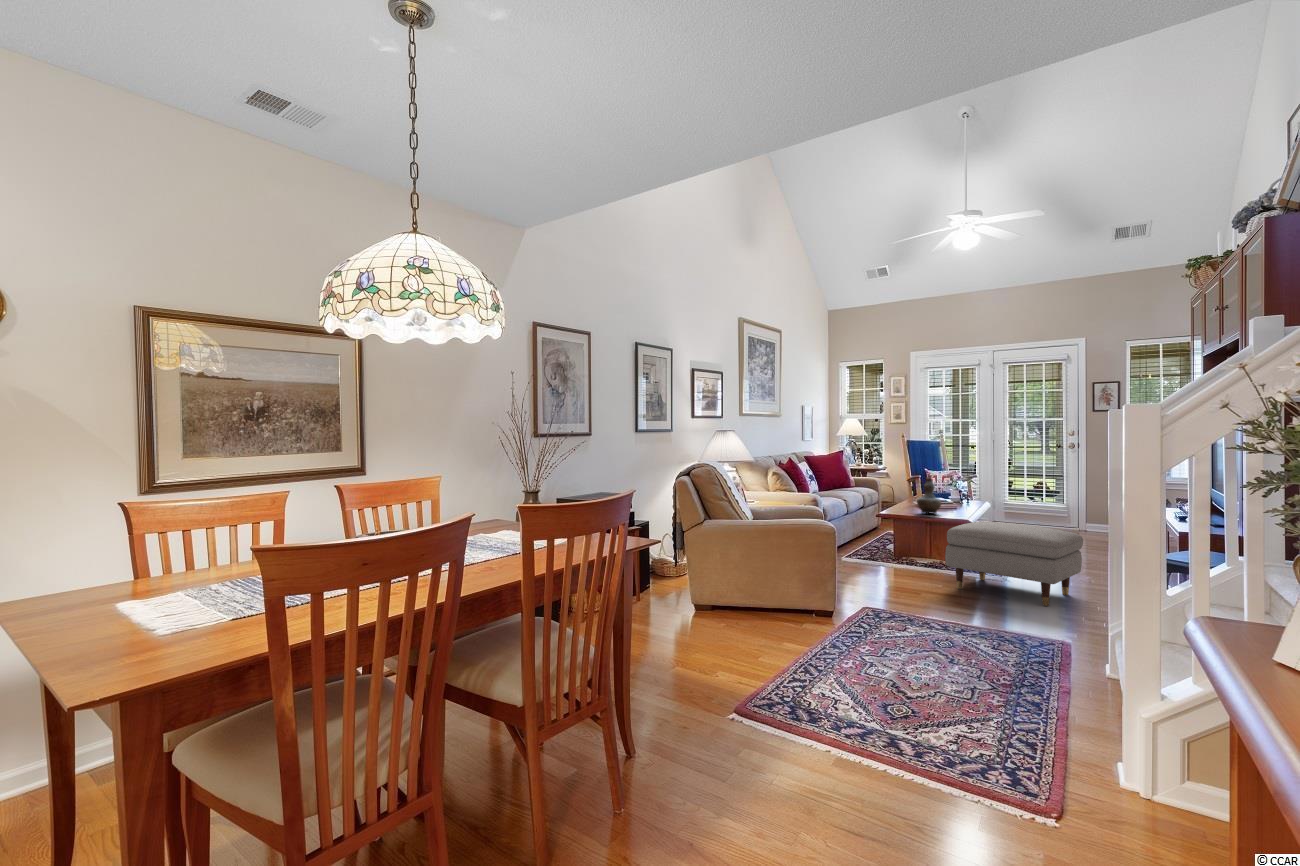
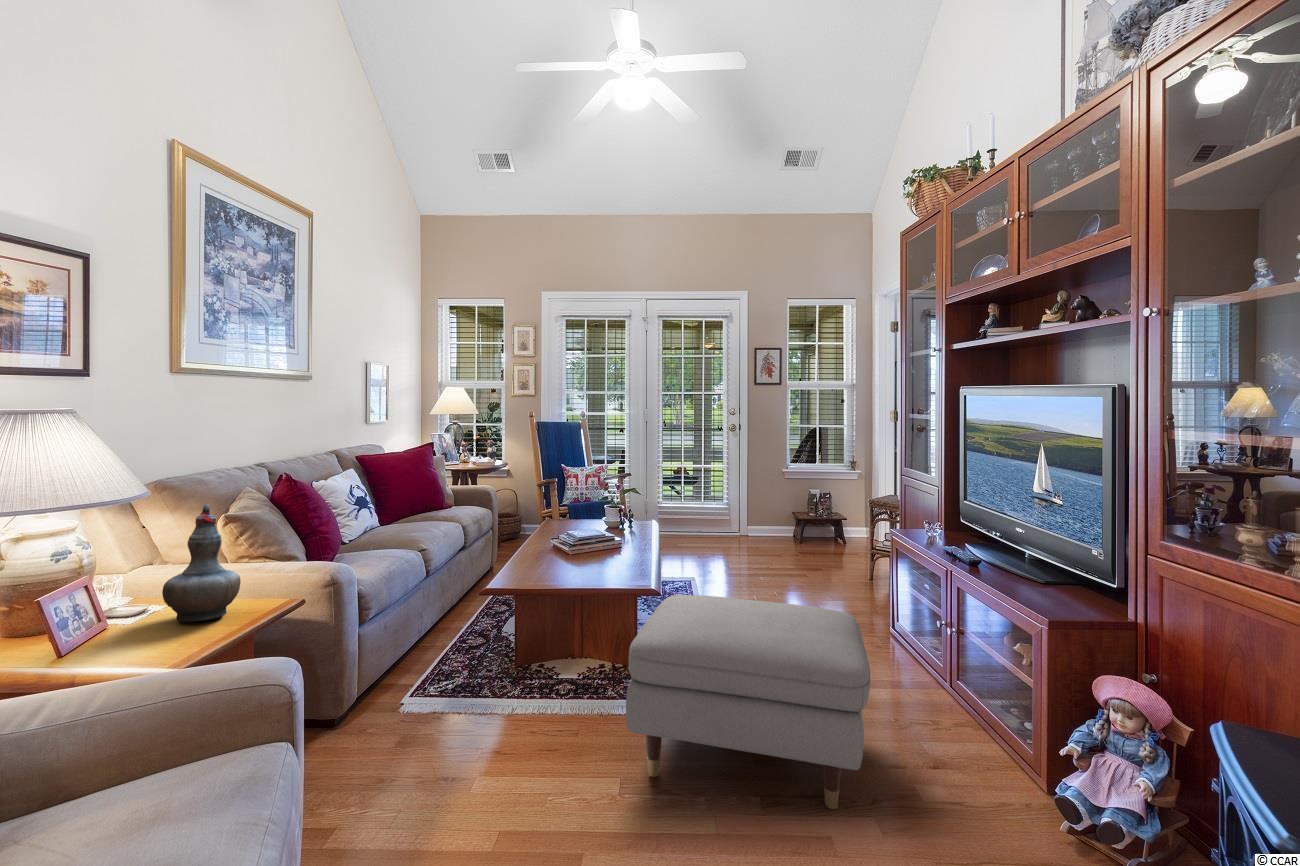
decorative vase: present [917,474,941,514] -> present [162,503,240,622]

